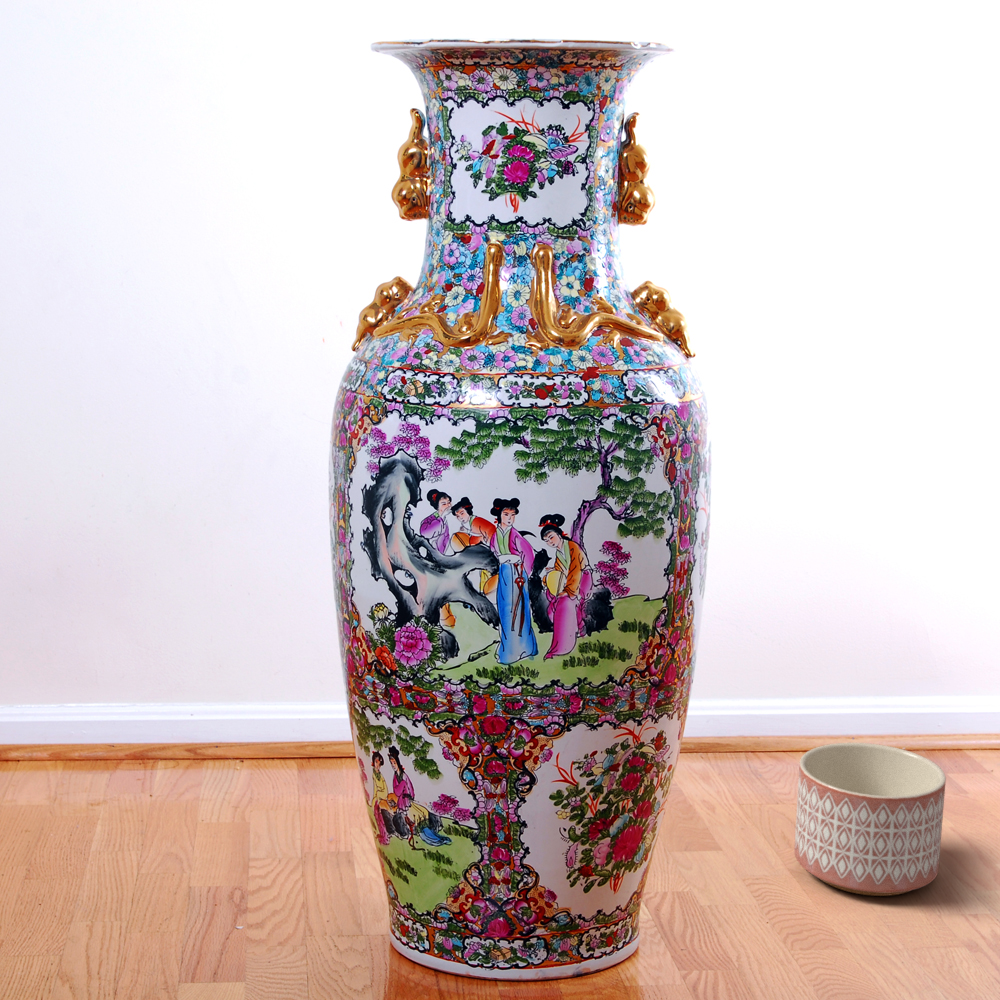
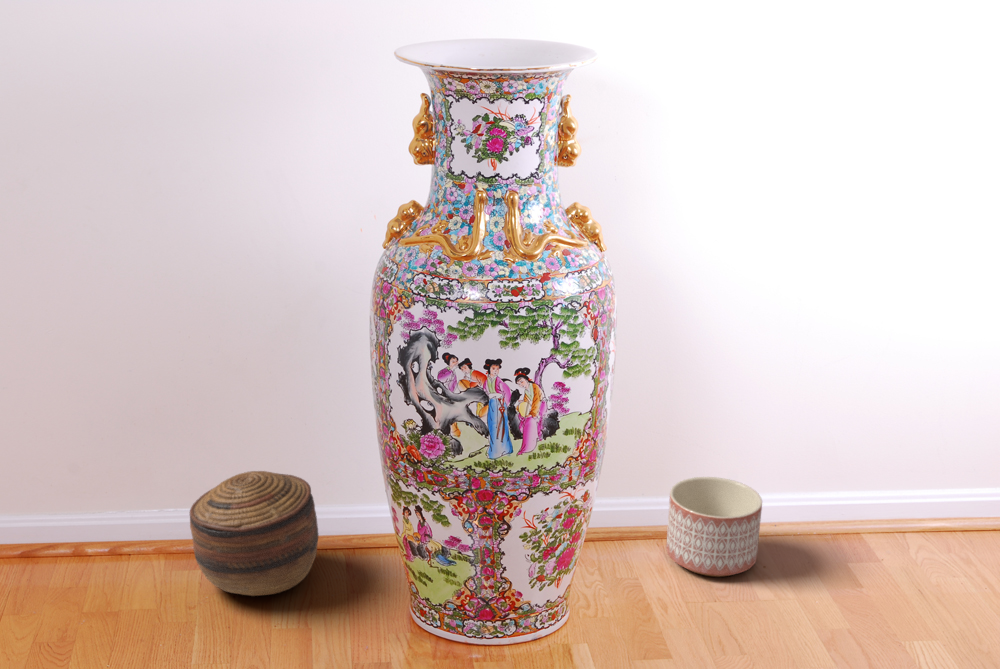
basket: none [61,705,256,893] -> present [190,471,318,596]

